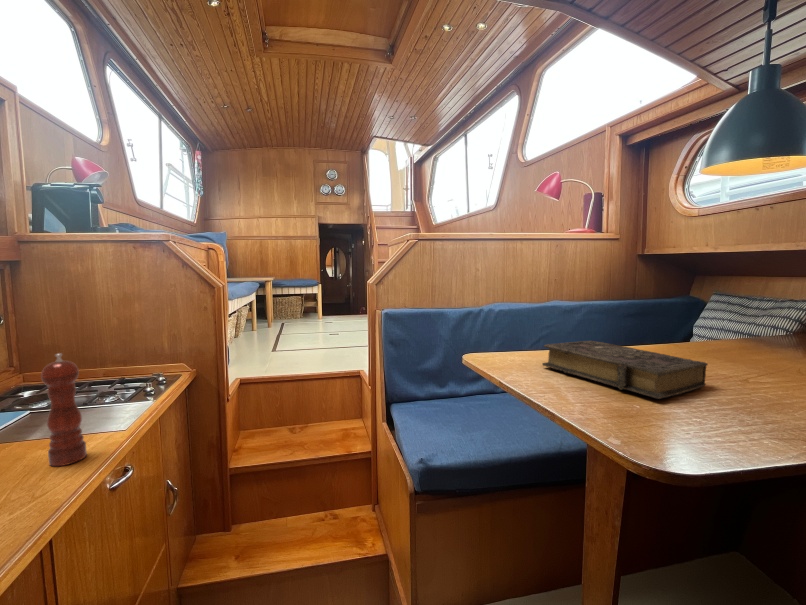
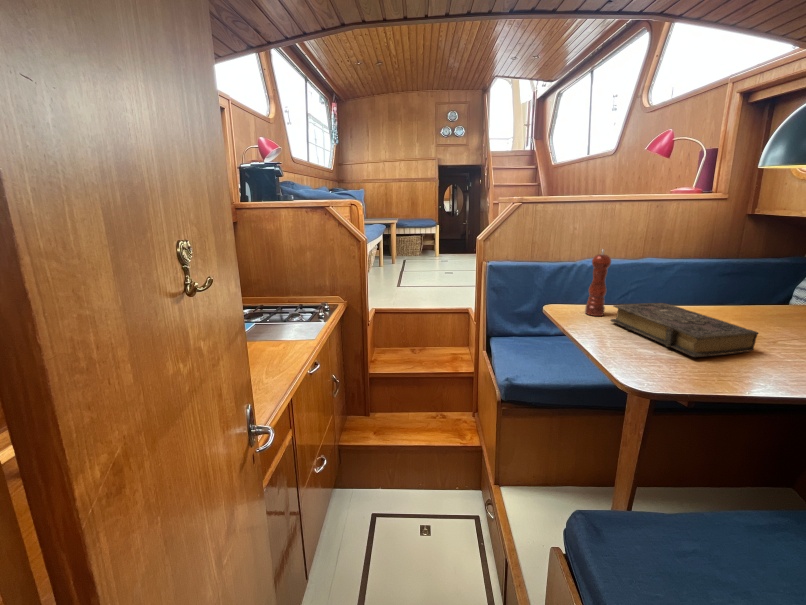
pepper mill: present [41,353,87,466] -> present [585,250,611,316]

